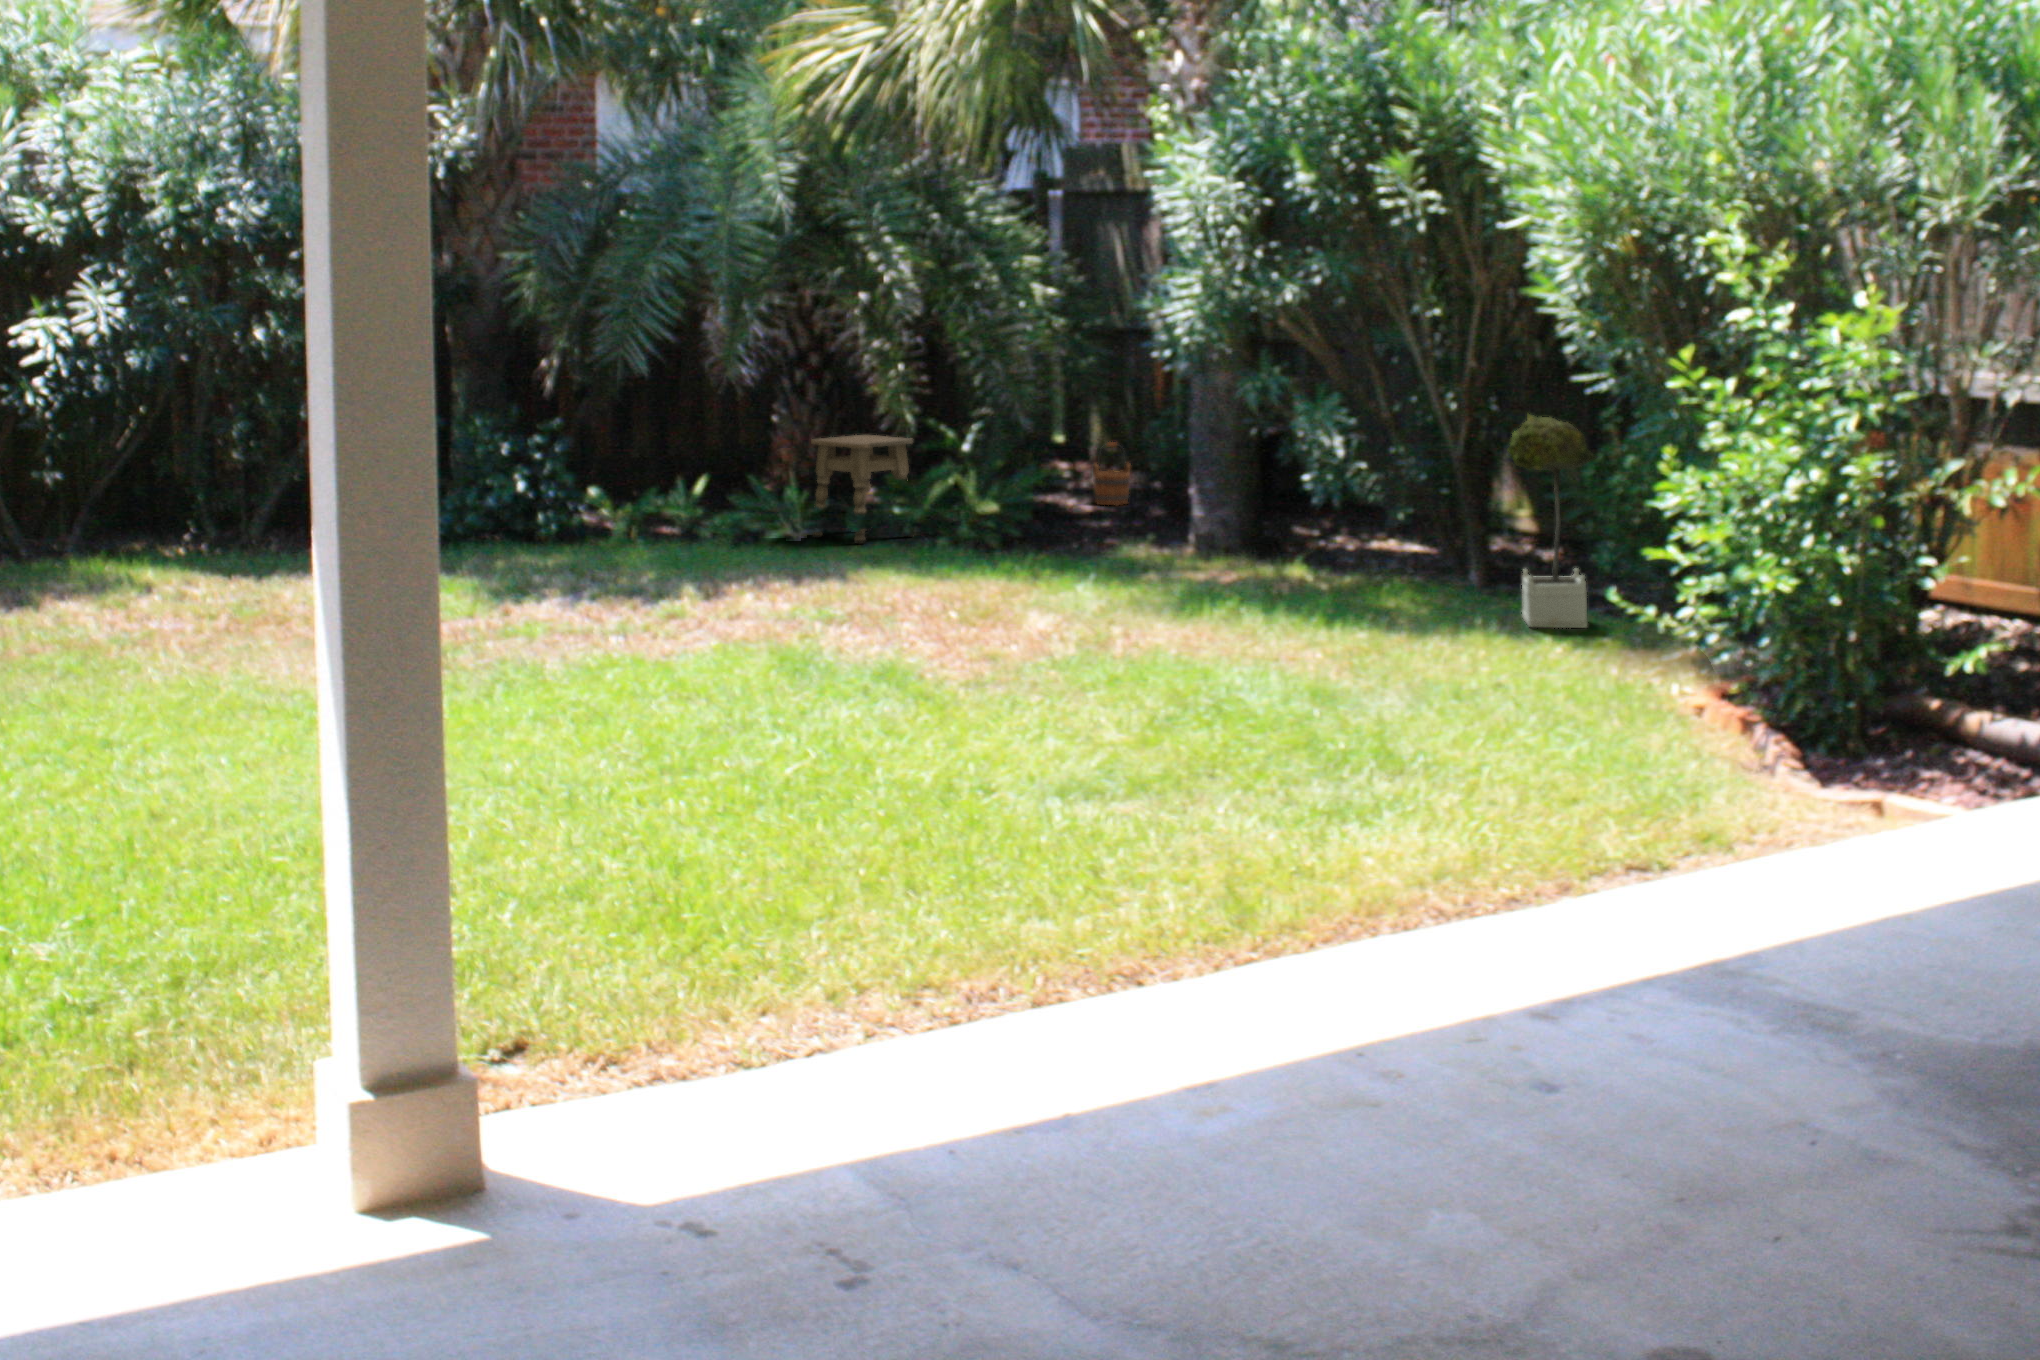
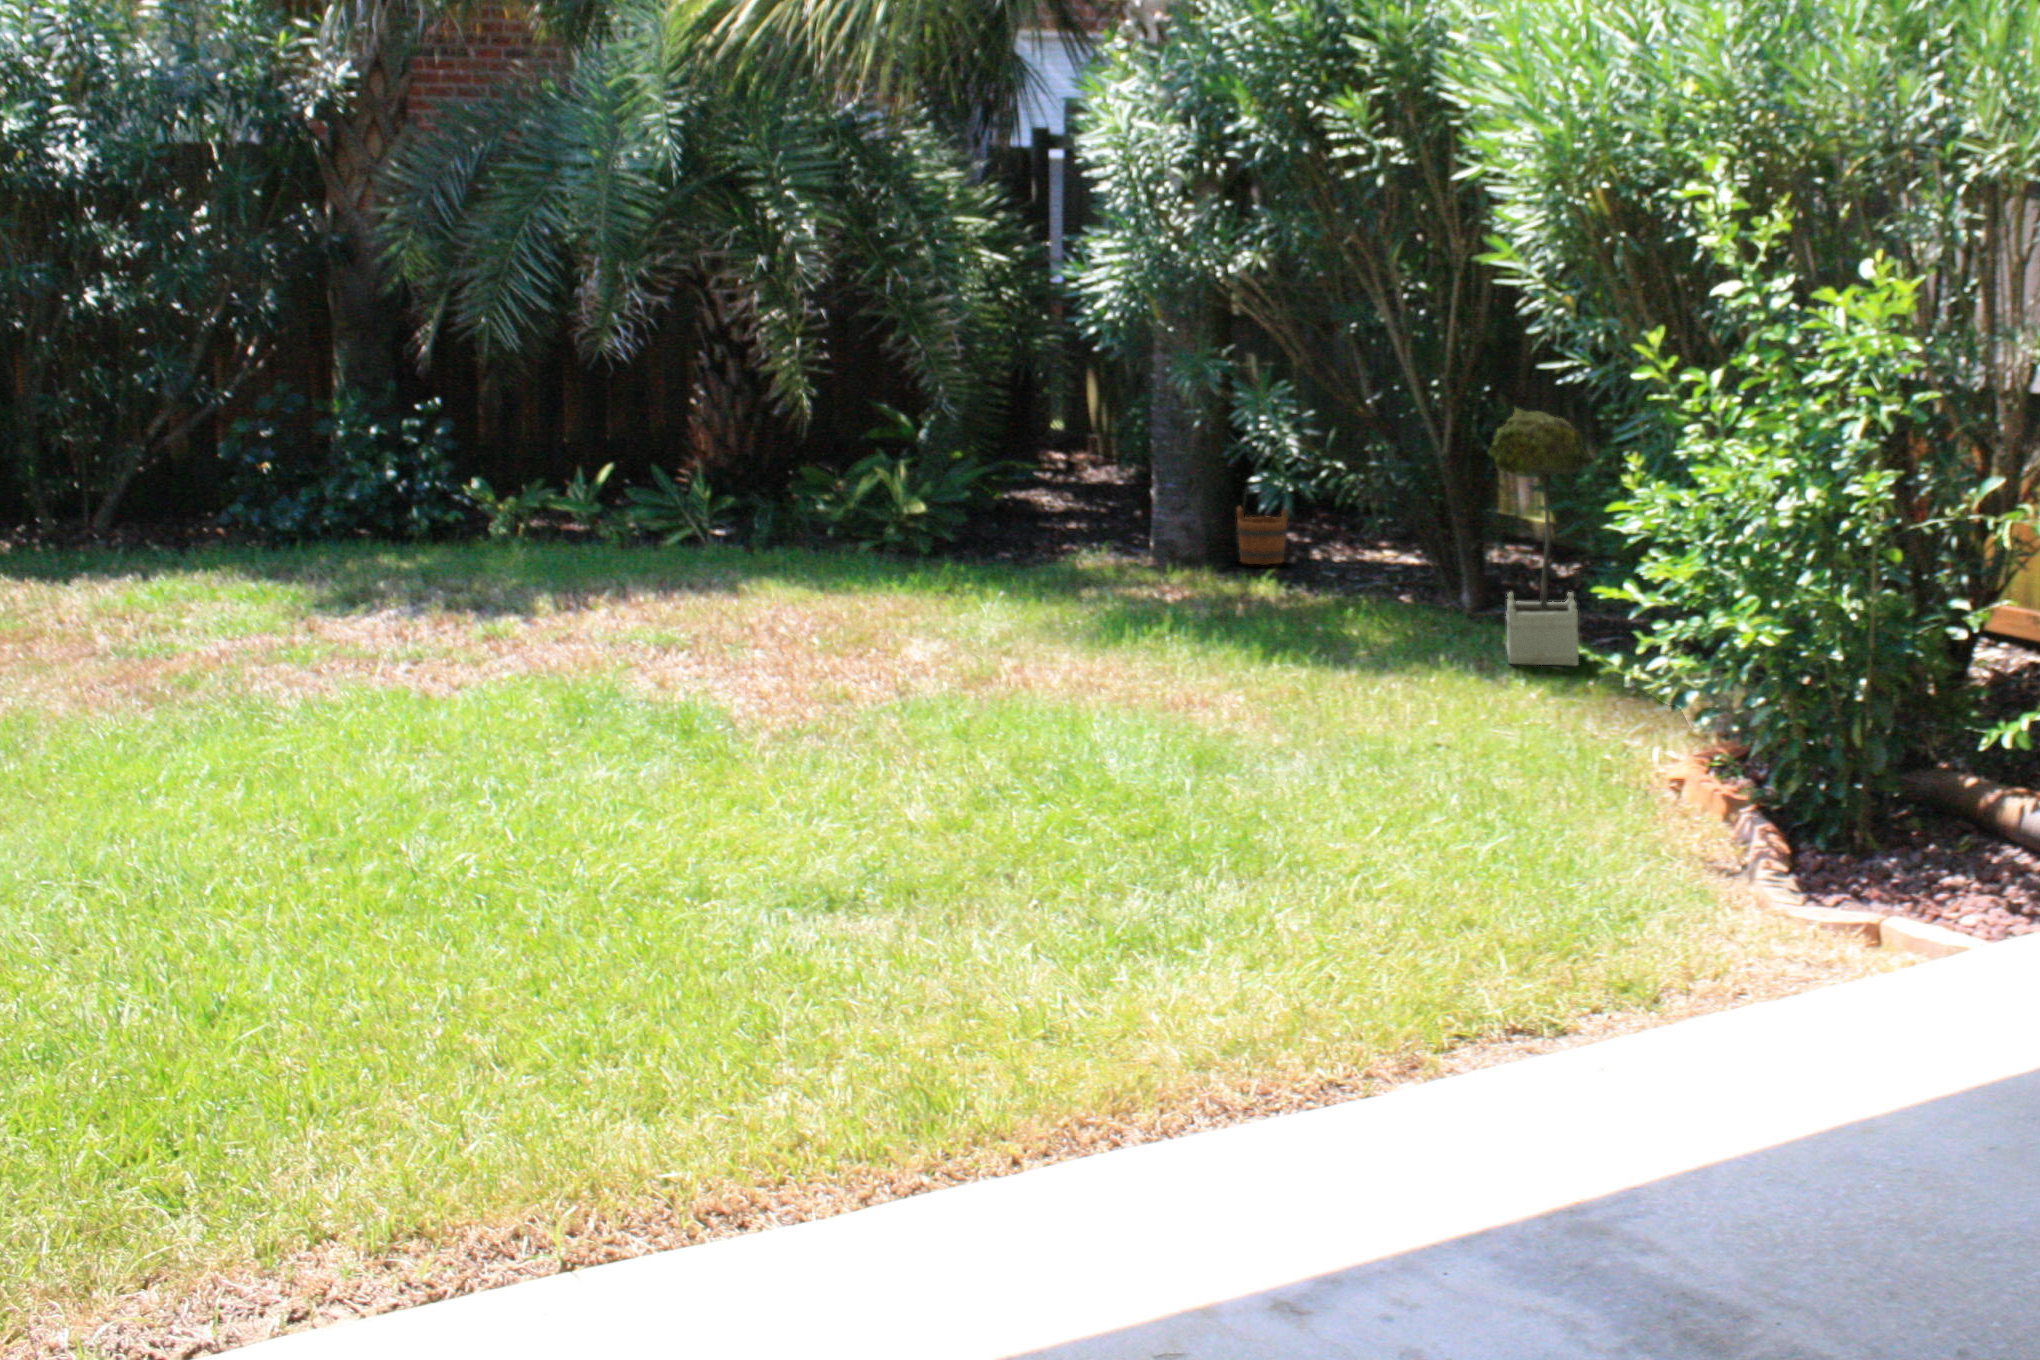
side table: present [811,435,913,544] -> none [731,420,850,546]
wooden bucket: present [1093,442,1130,505] -> present [1236,507,1289,565]

